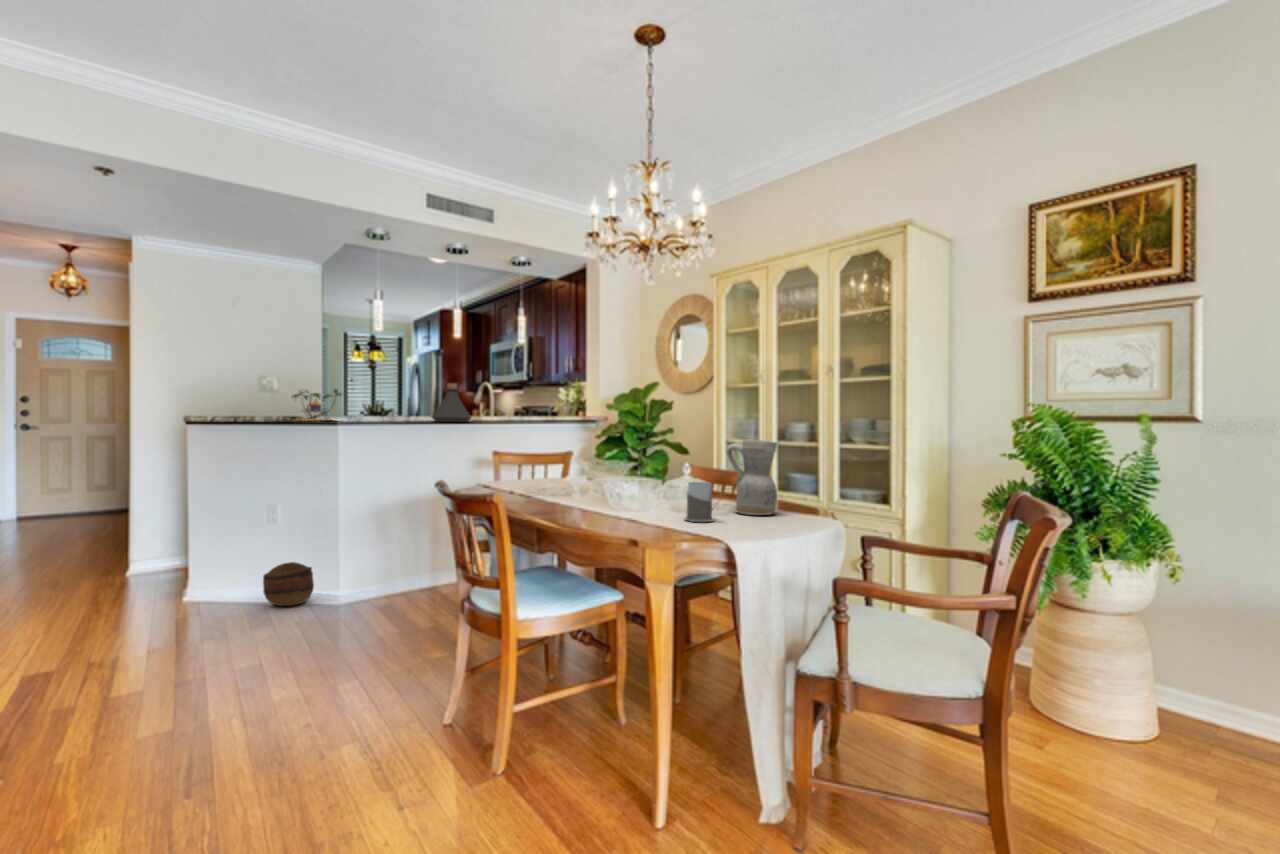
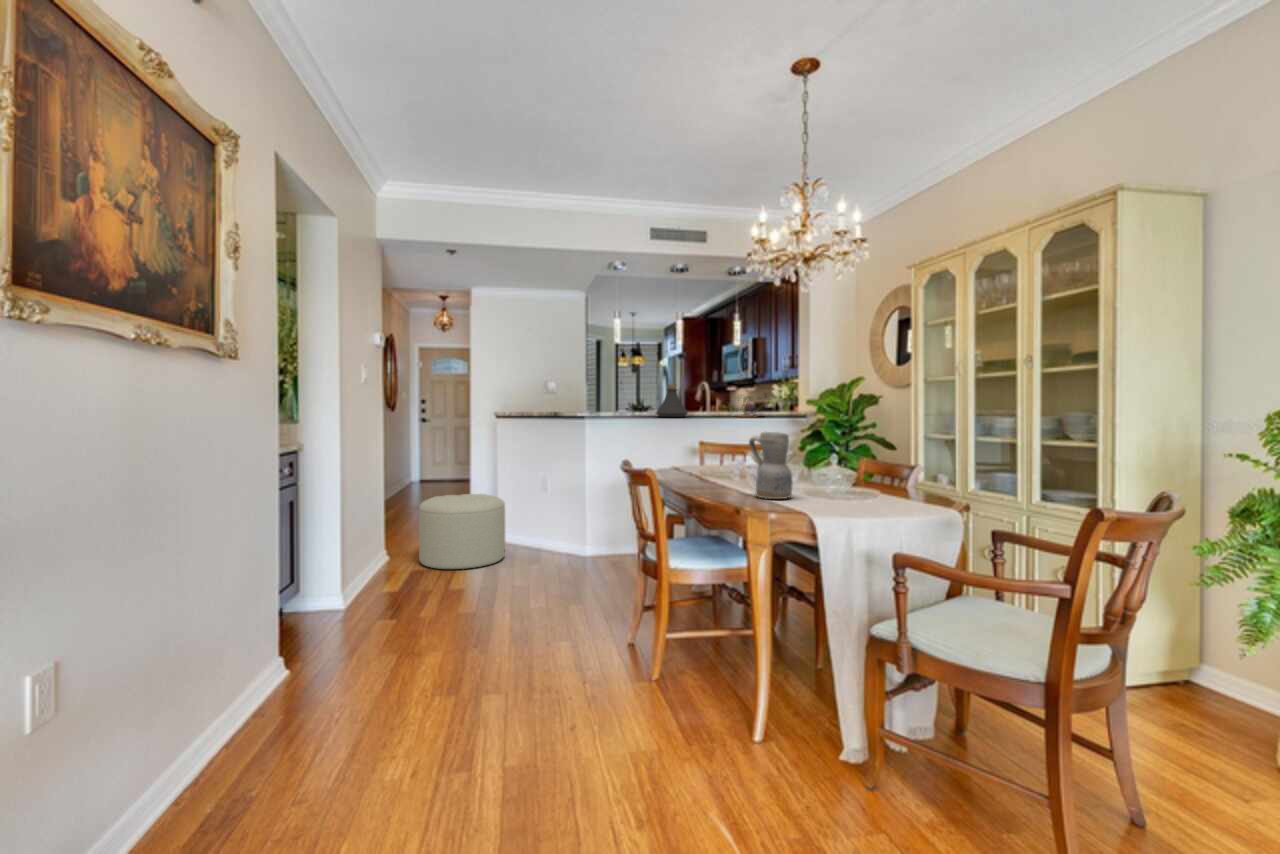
plant: present [293,389,341,421] -> present [738,395,767,417]
ceramic pitcher: present [727,439,777,515] -> present [749,432,793,499]
mug: present [685,482,714,522] -> none [812,474,846,511]
ottoman: none [65,527,217,643] -> present [419,494,505,569]
basket: present [263,562,314,606] -> none [535,525,568,557]

